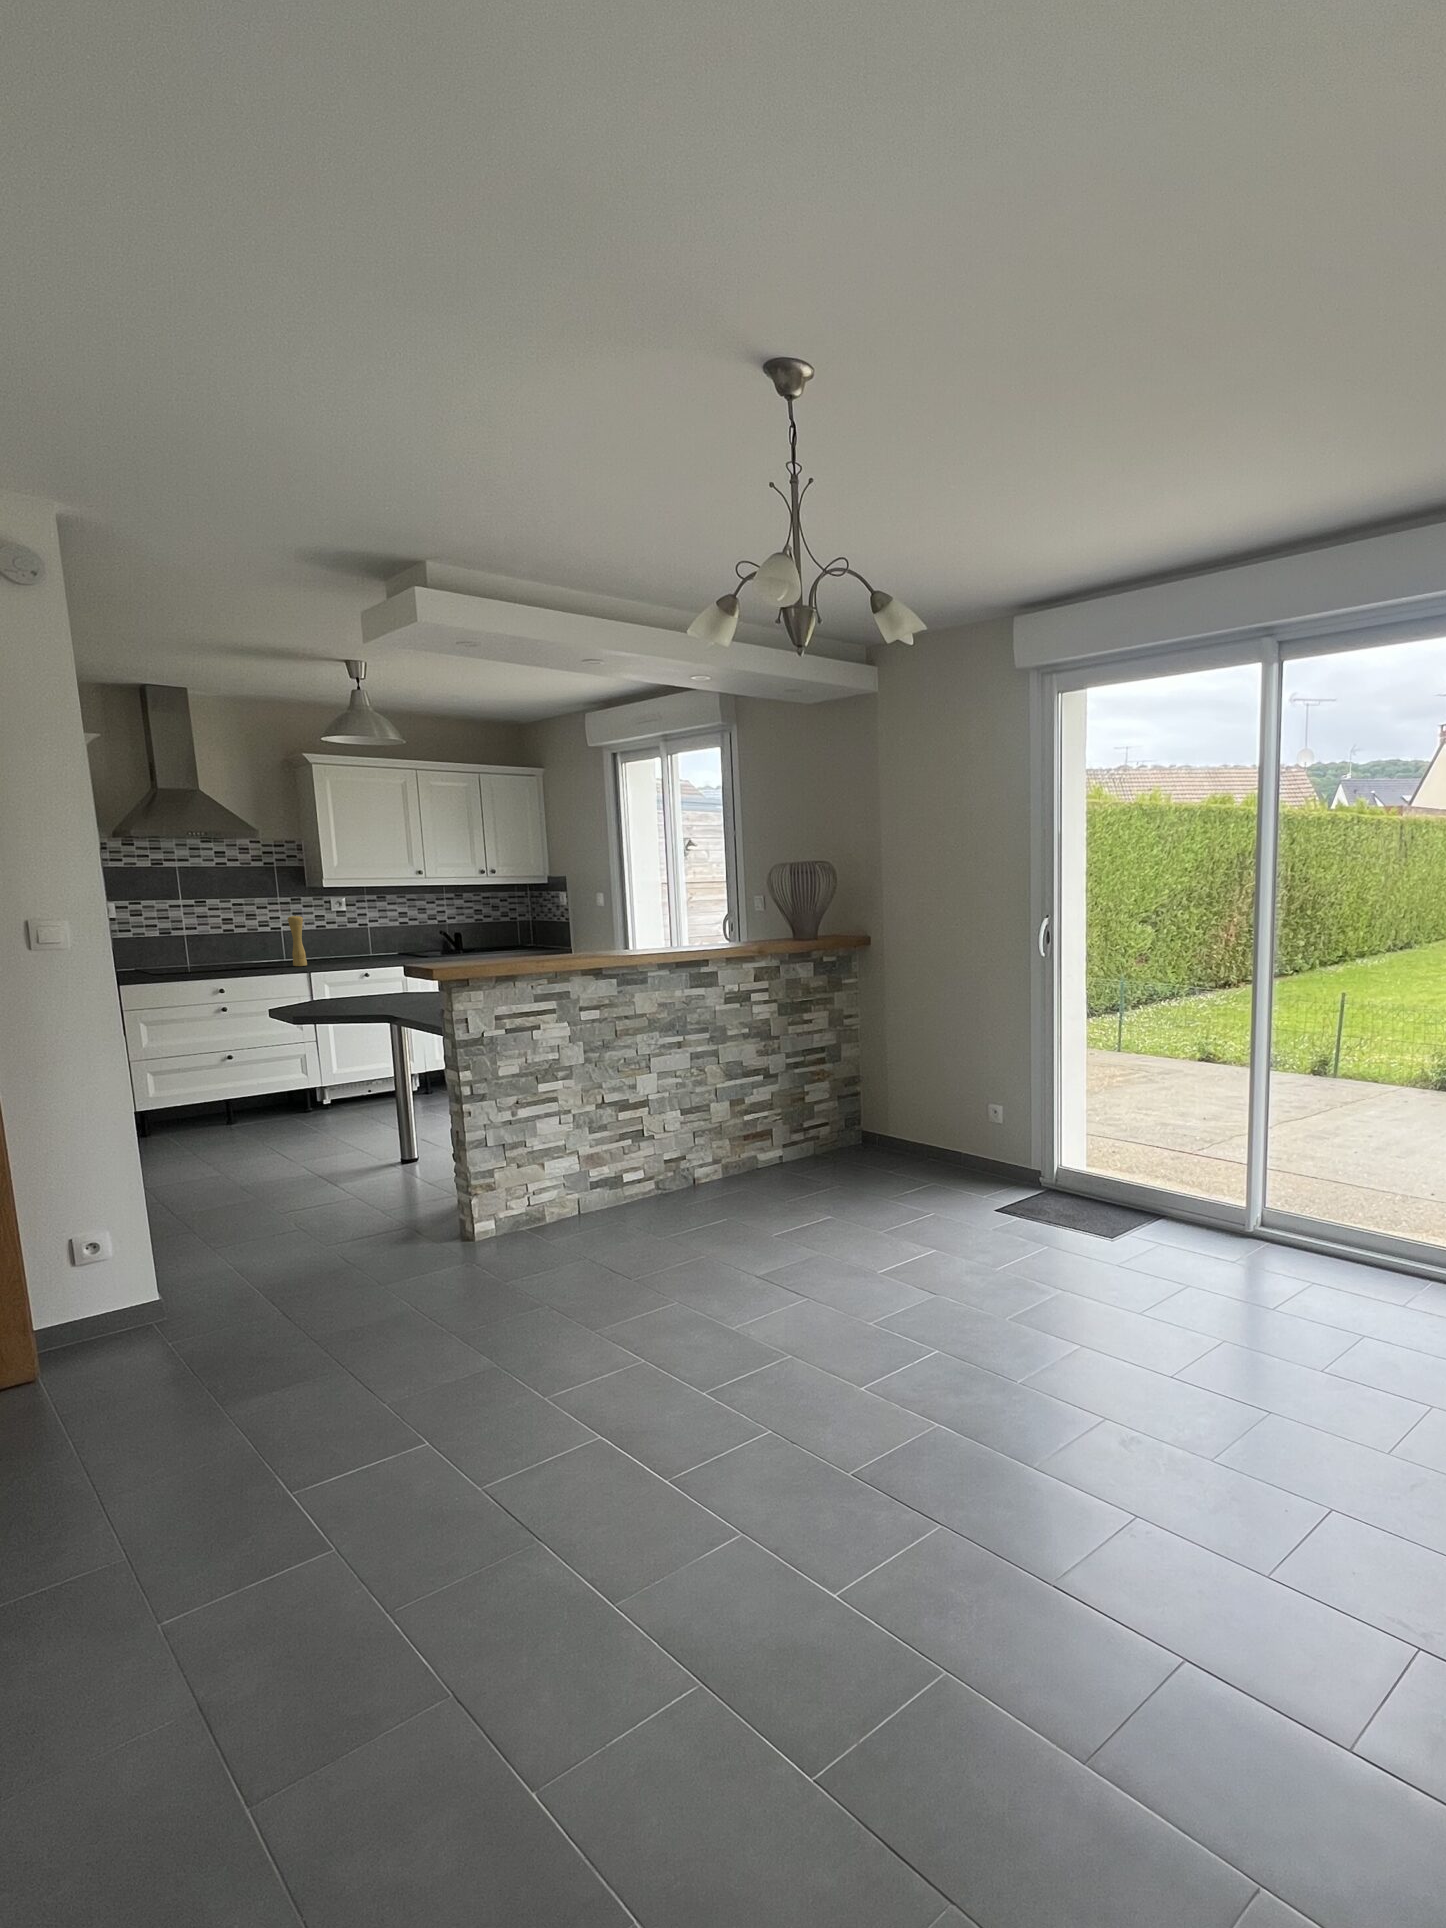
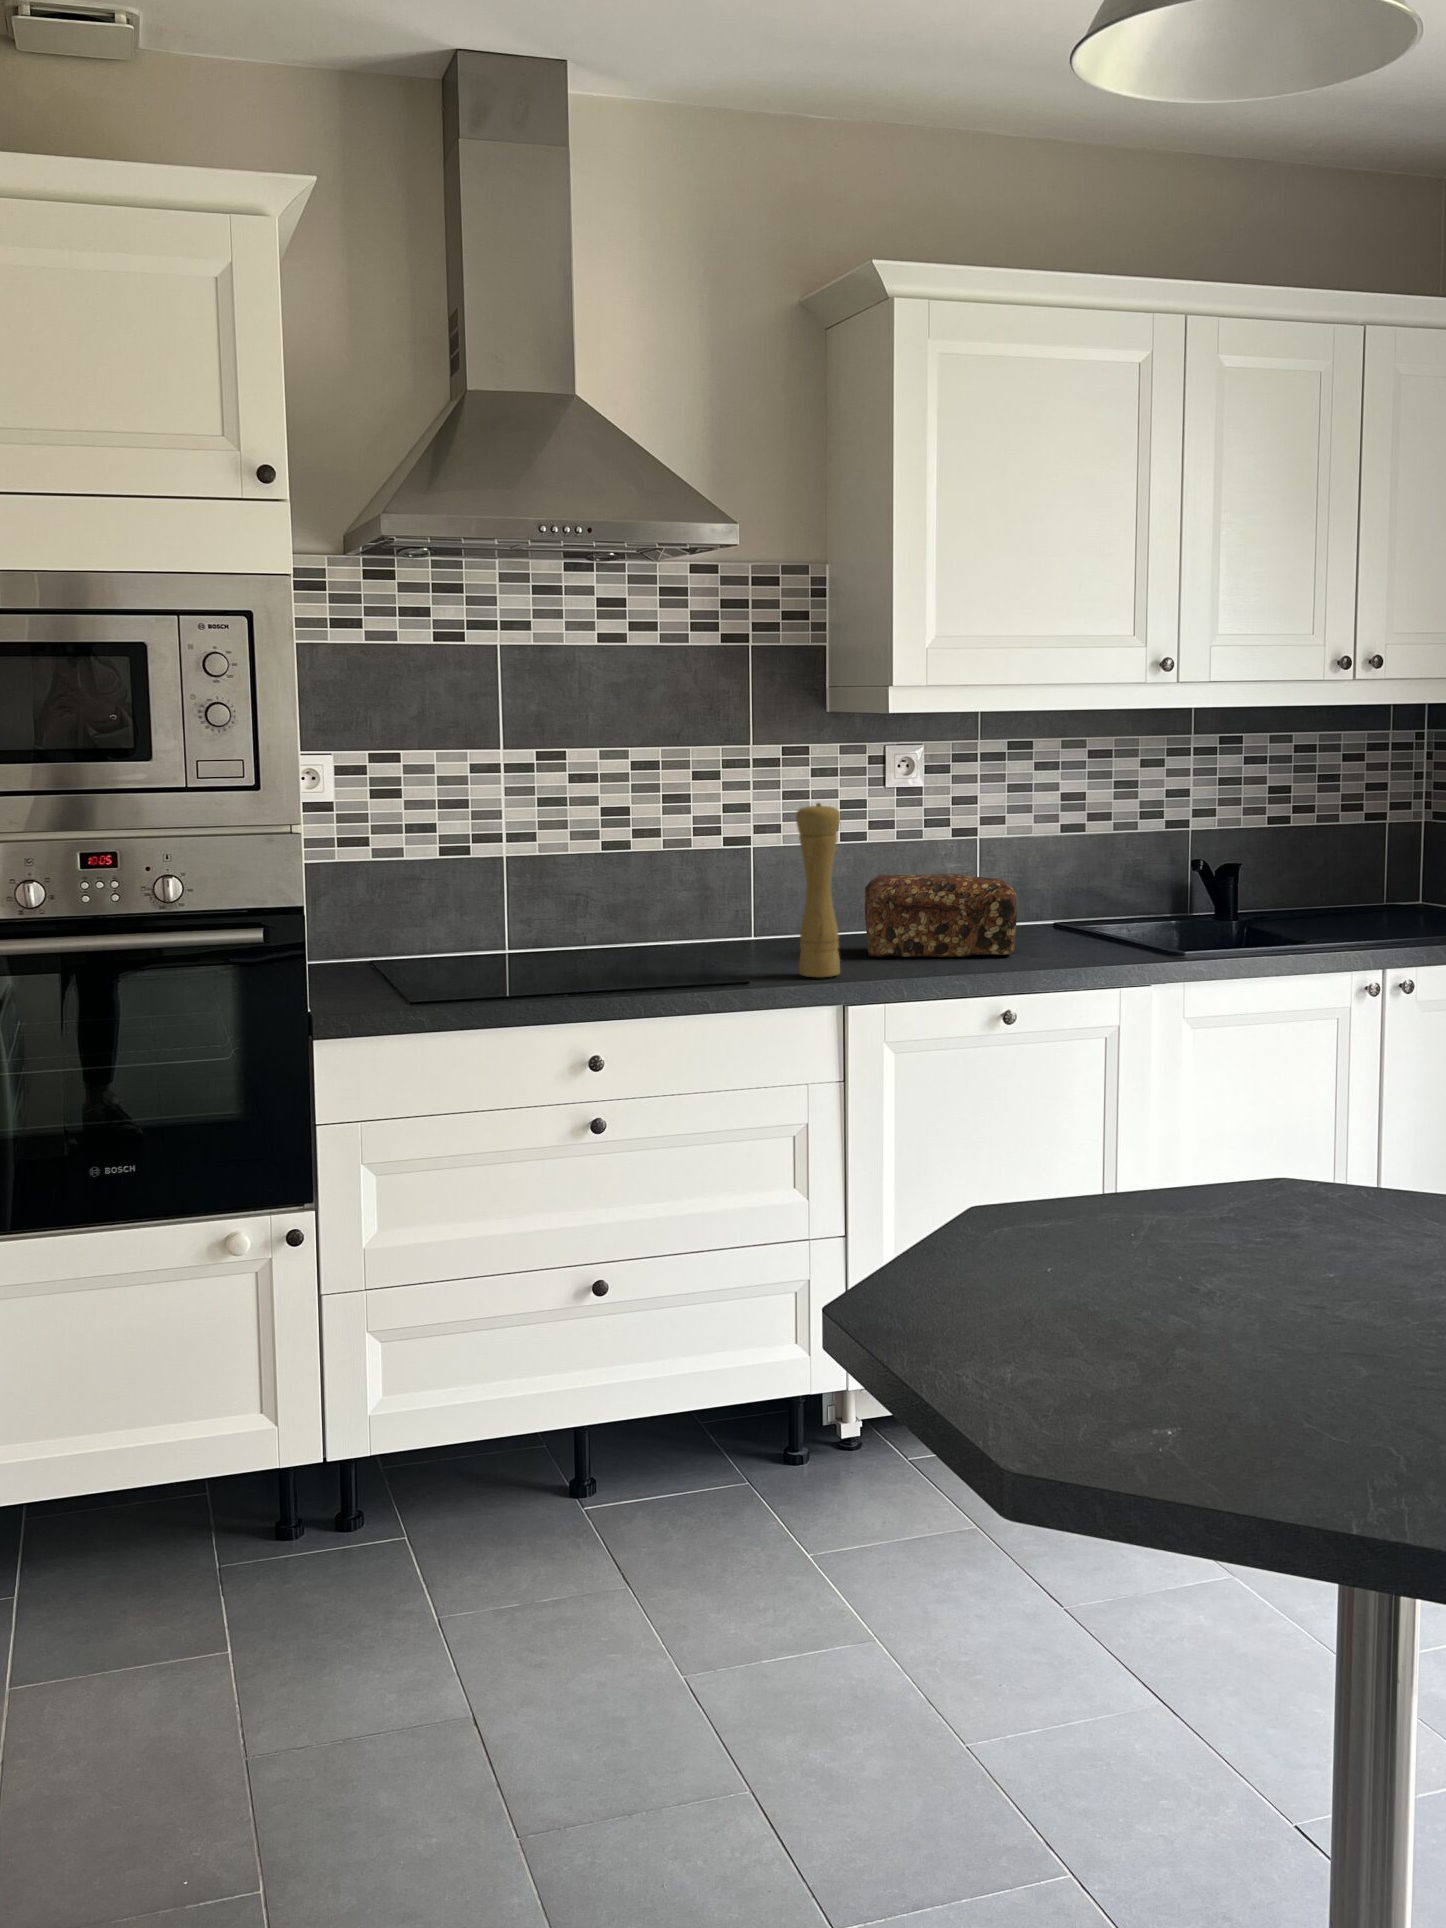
bread loaf: none [319,936,372,962] -> present [865,874,1017,957]

